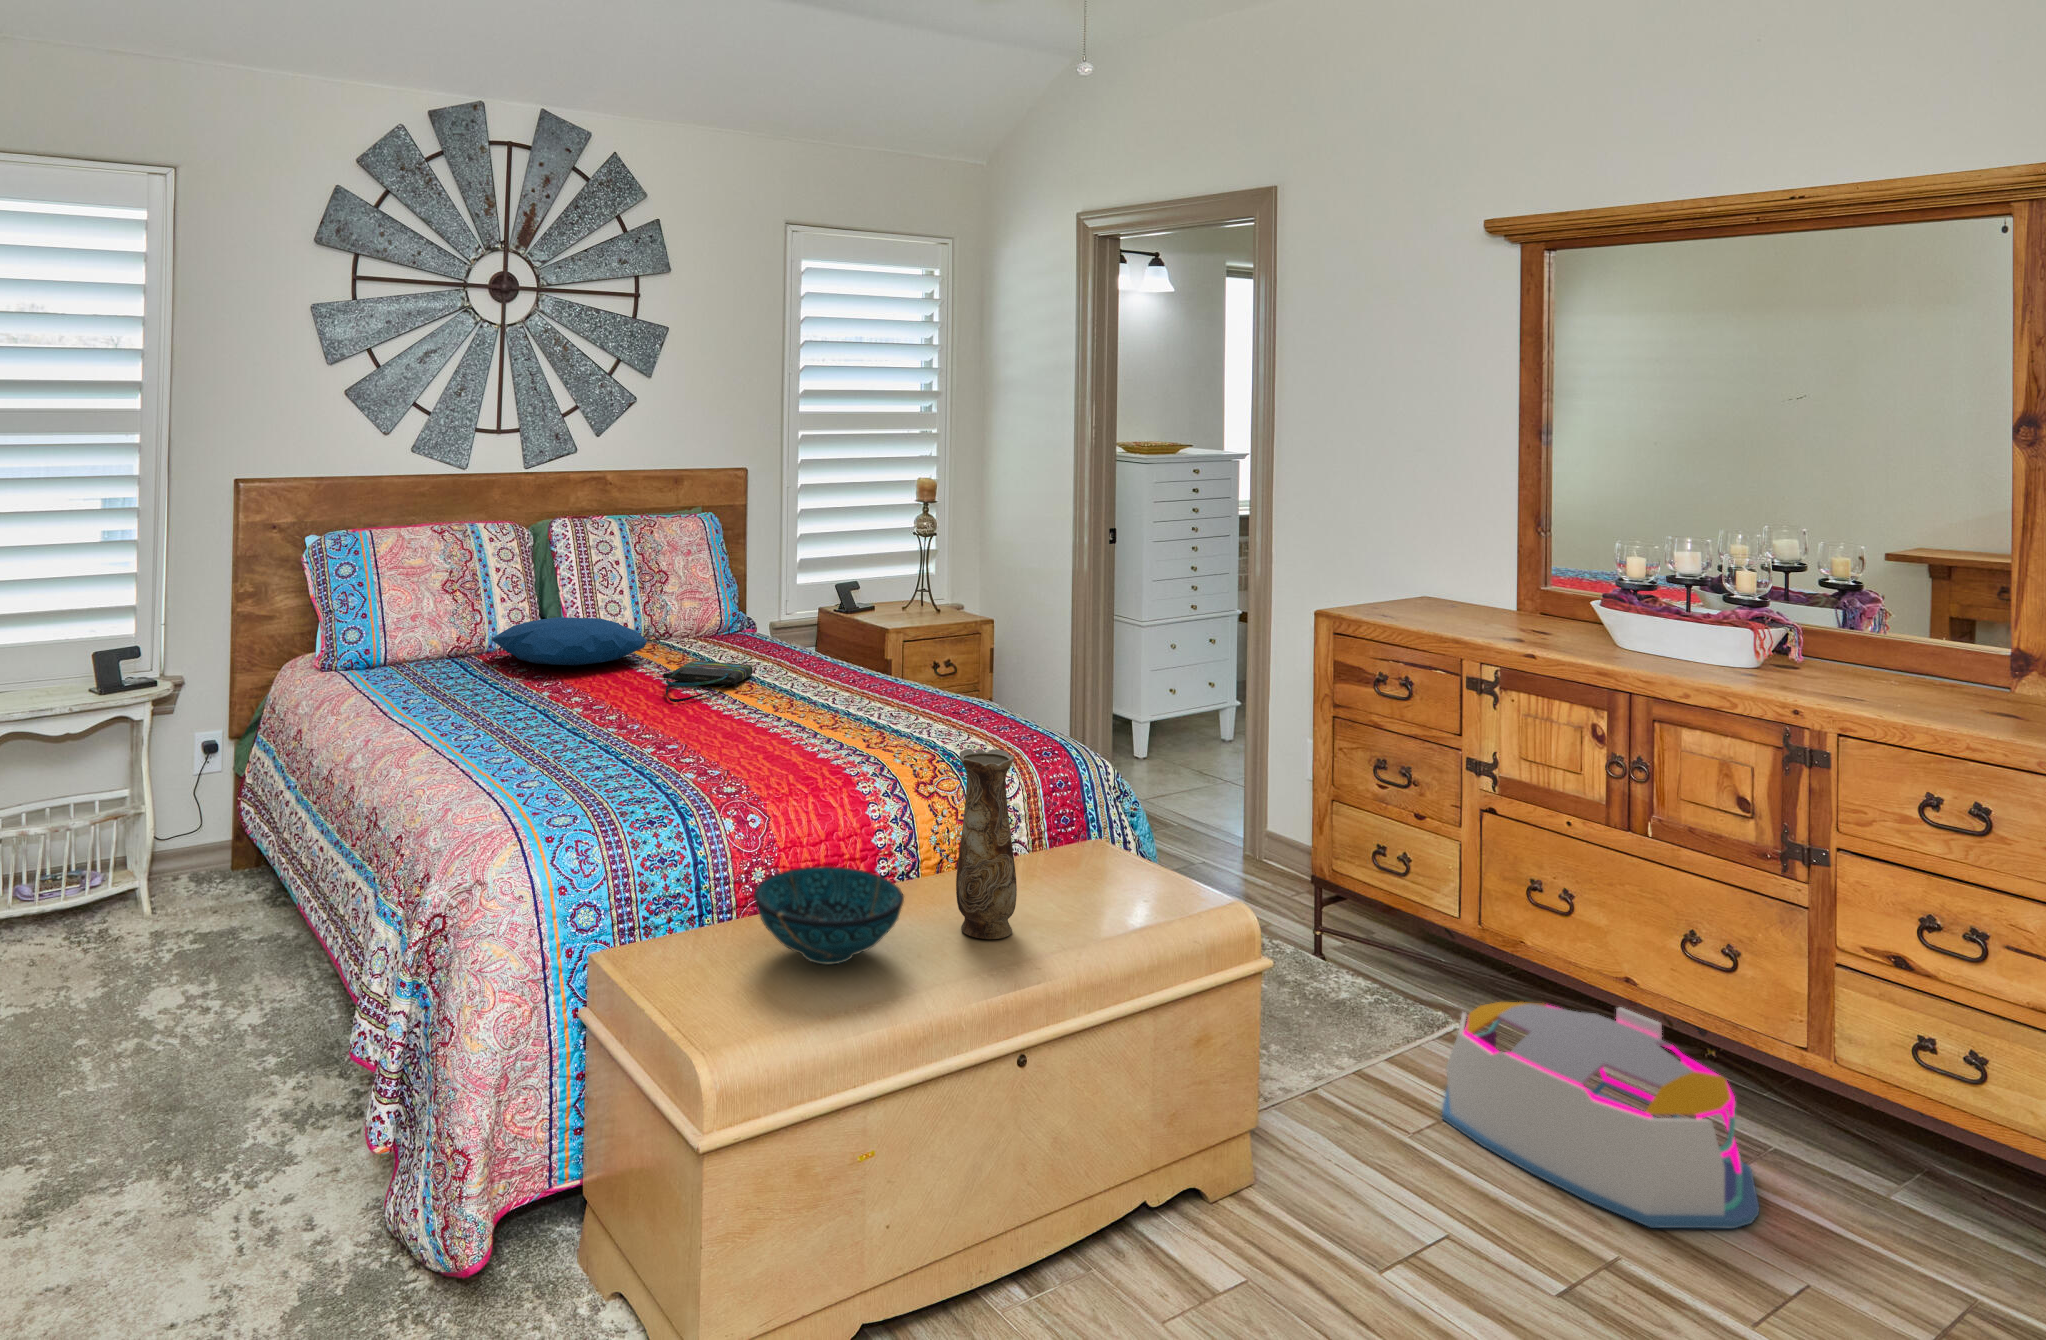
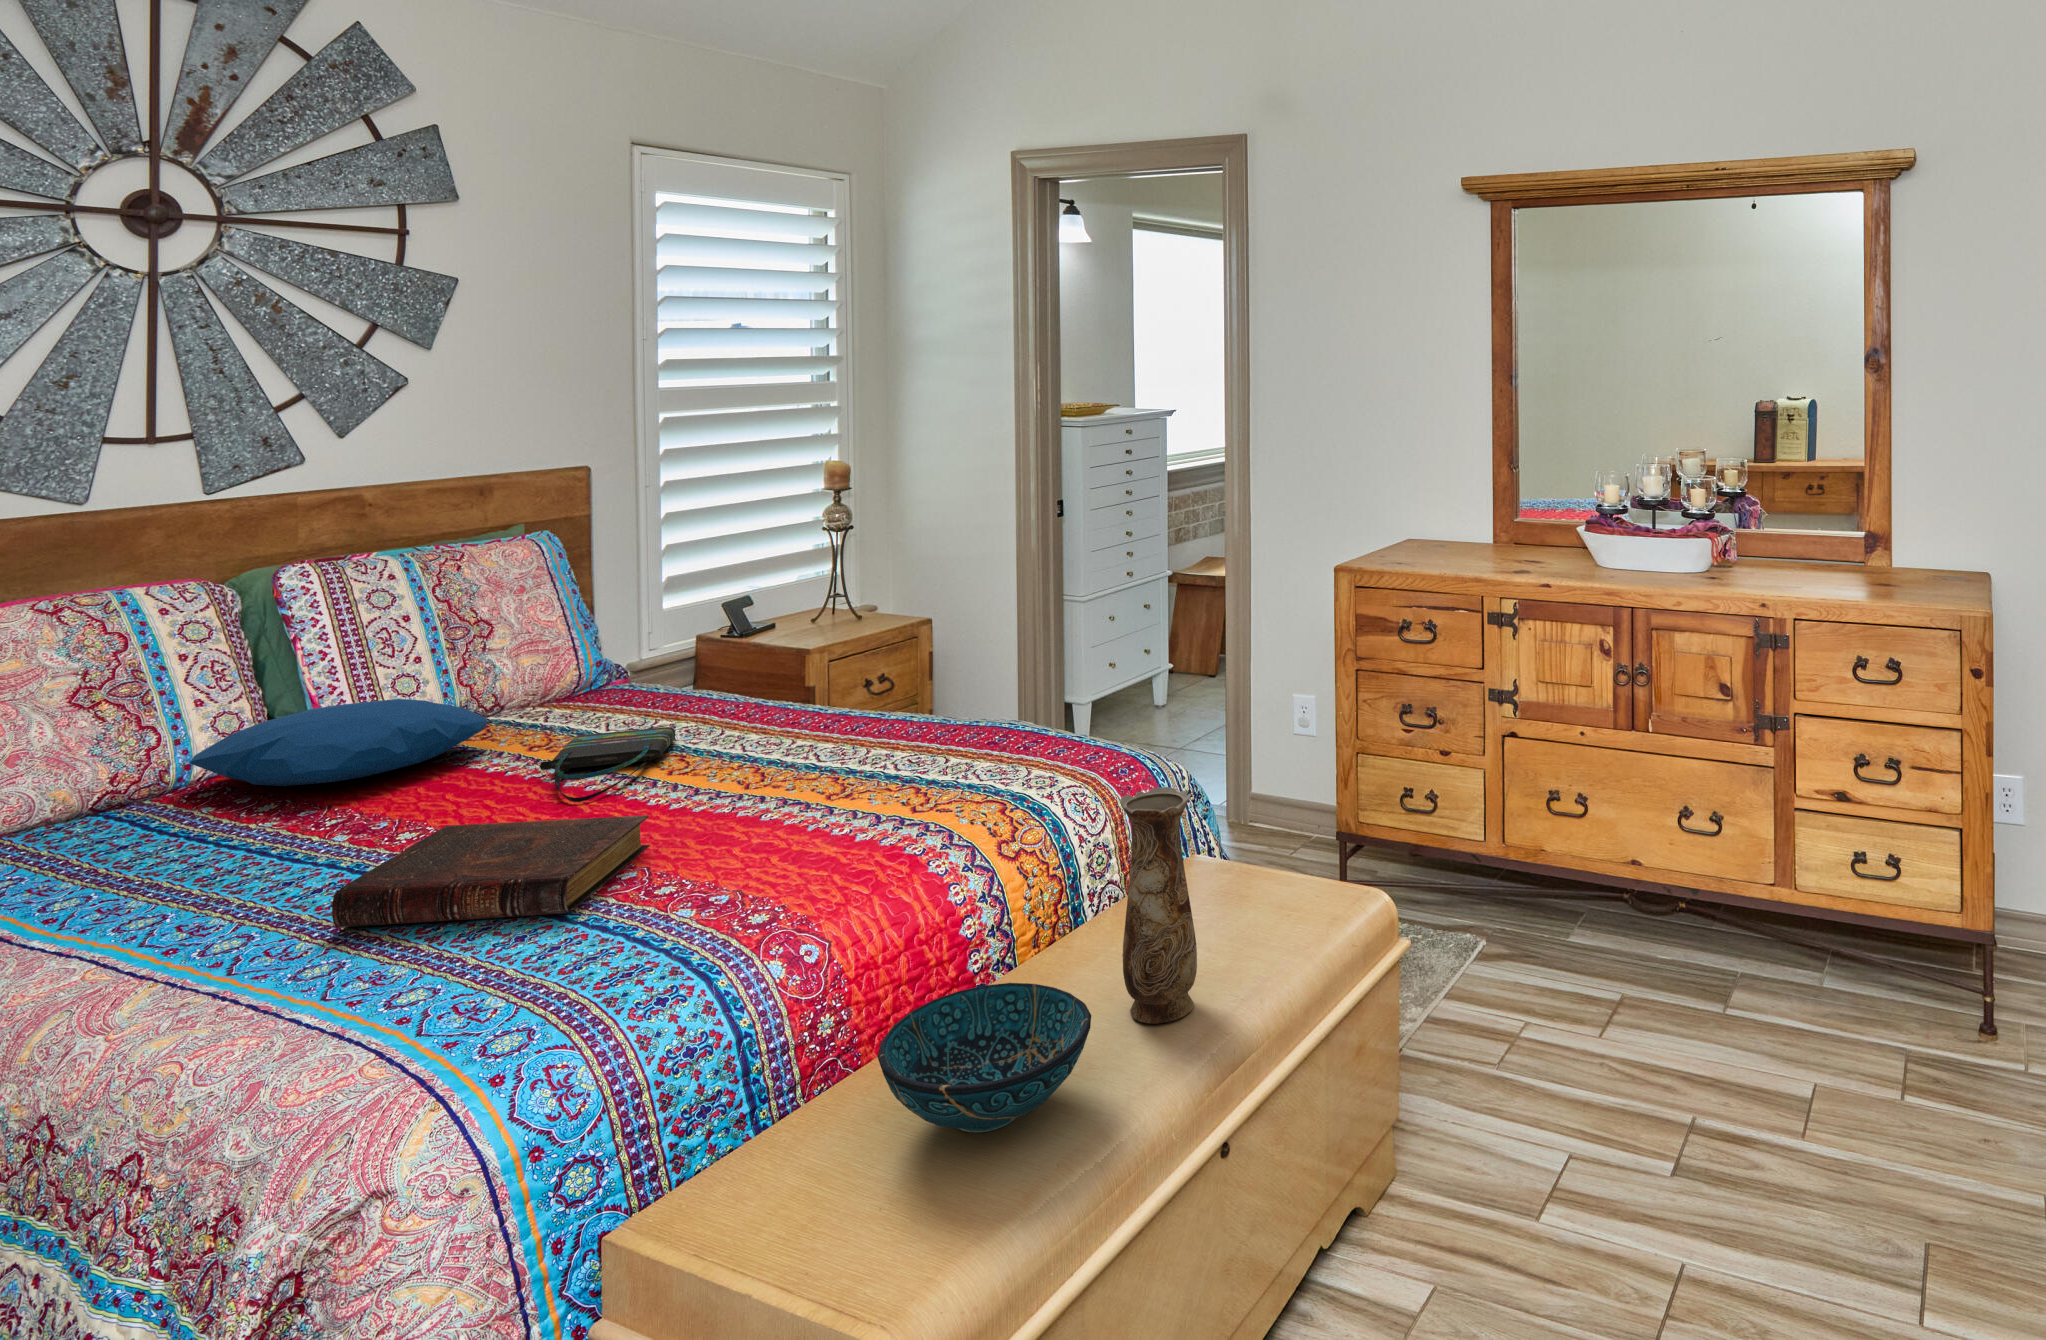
book: none [516,697,697,762] -> present [332,815,649,927]
storage bin: present [1442,1002,1759,1228] -> none [1505,886,1767,1080]

